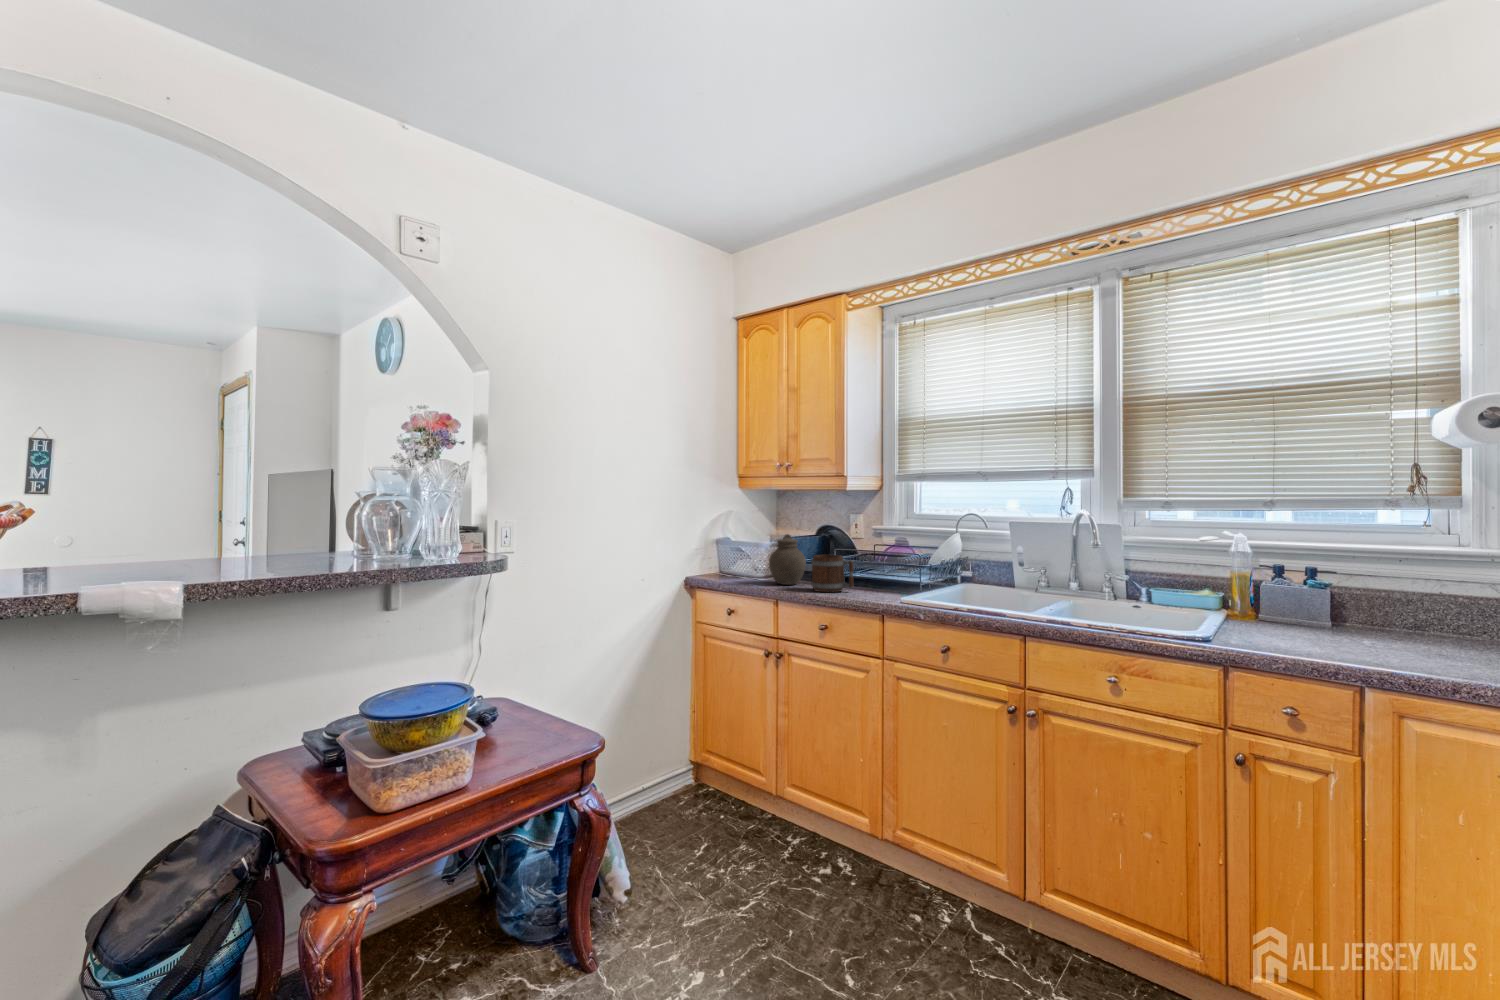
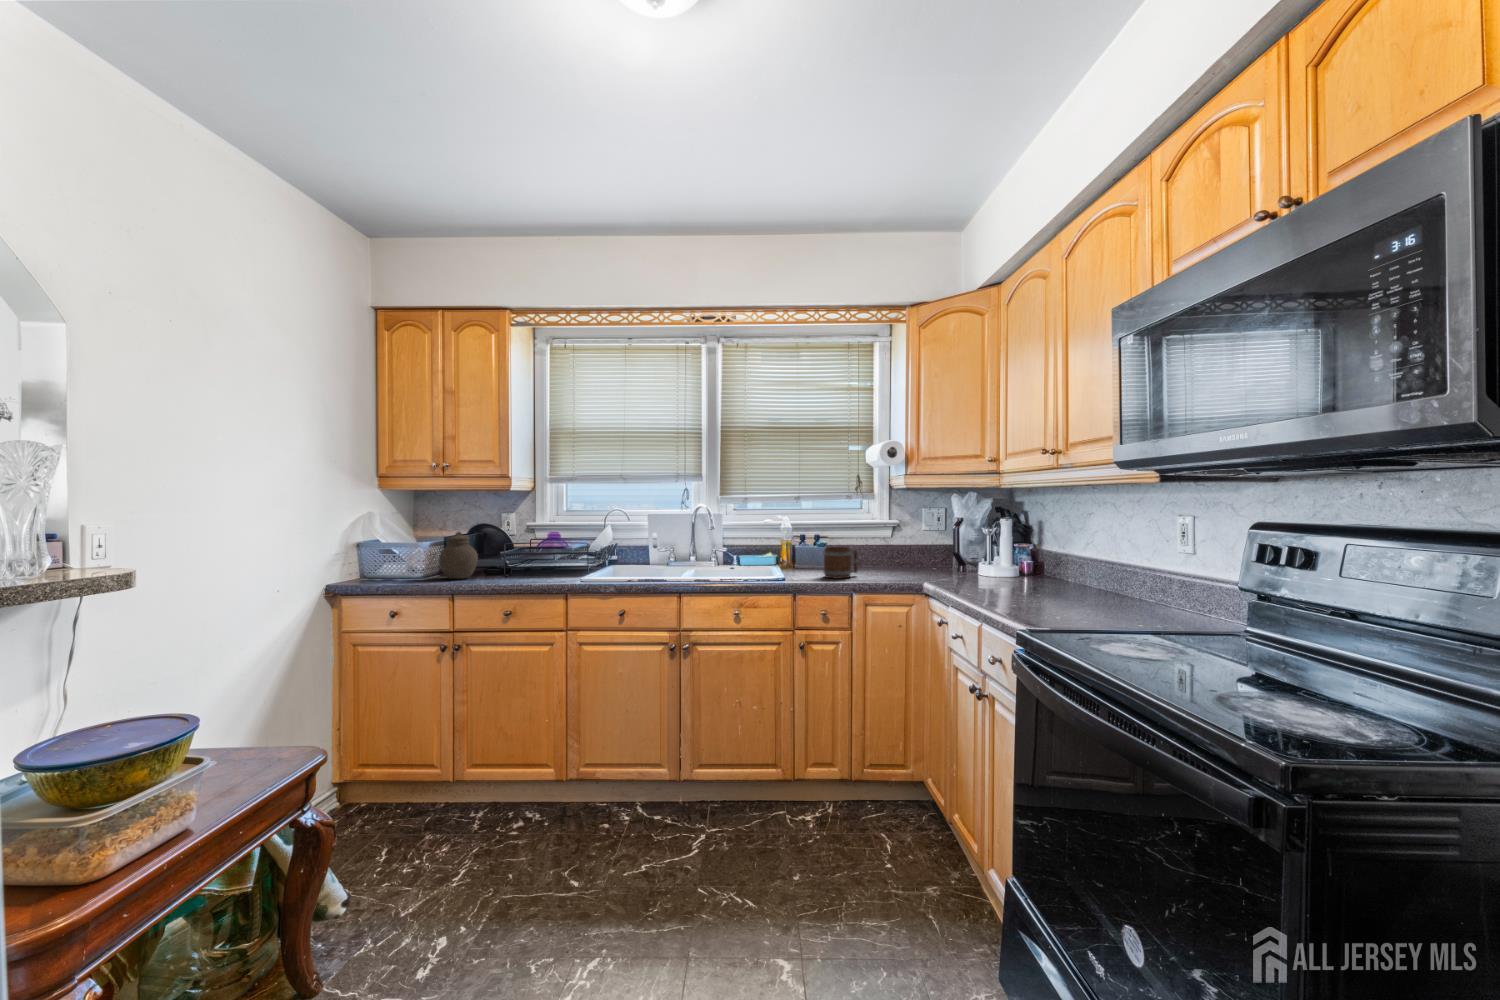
mug: present [811,555,853,592] -> present [823,547,857,578]

